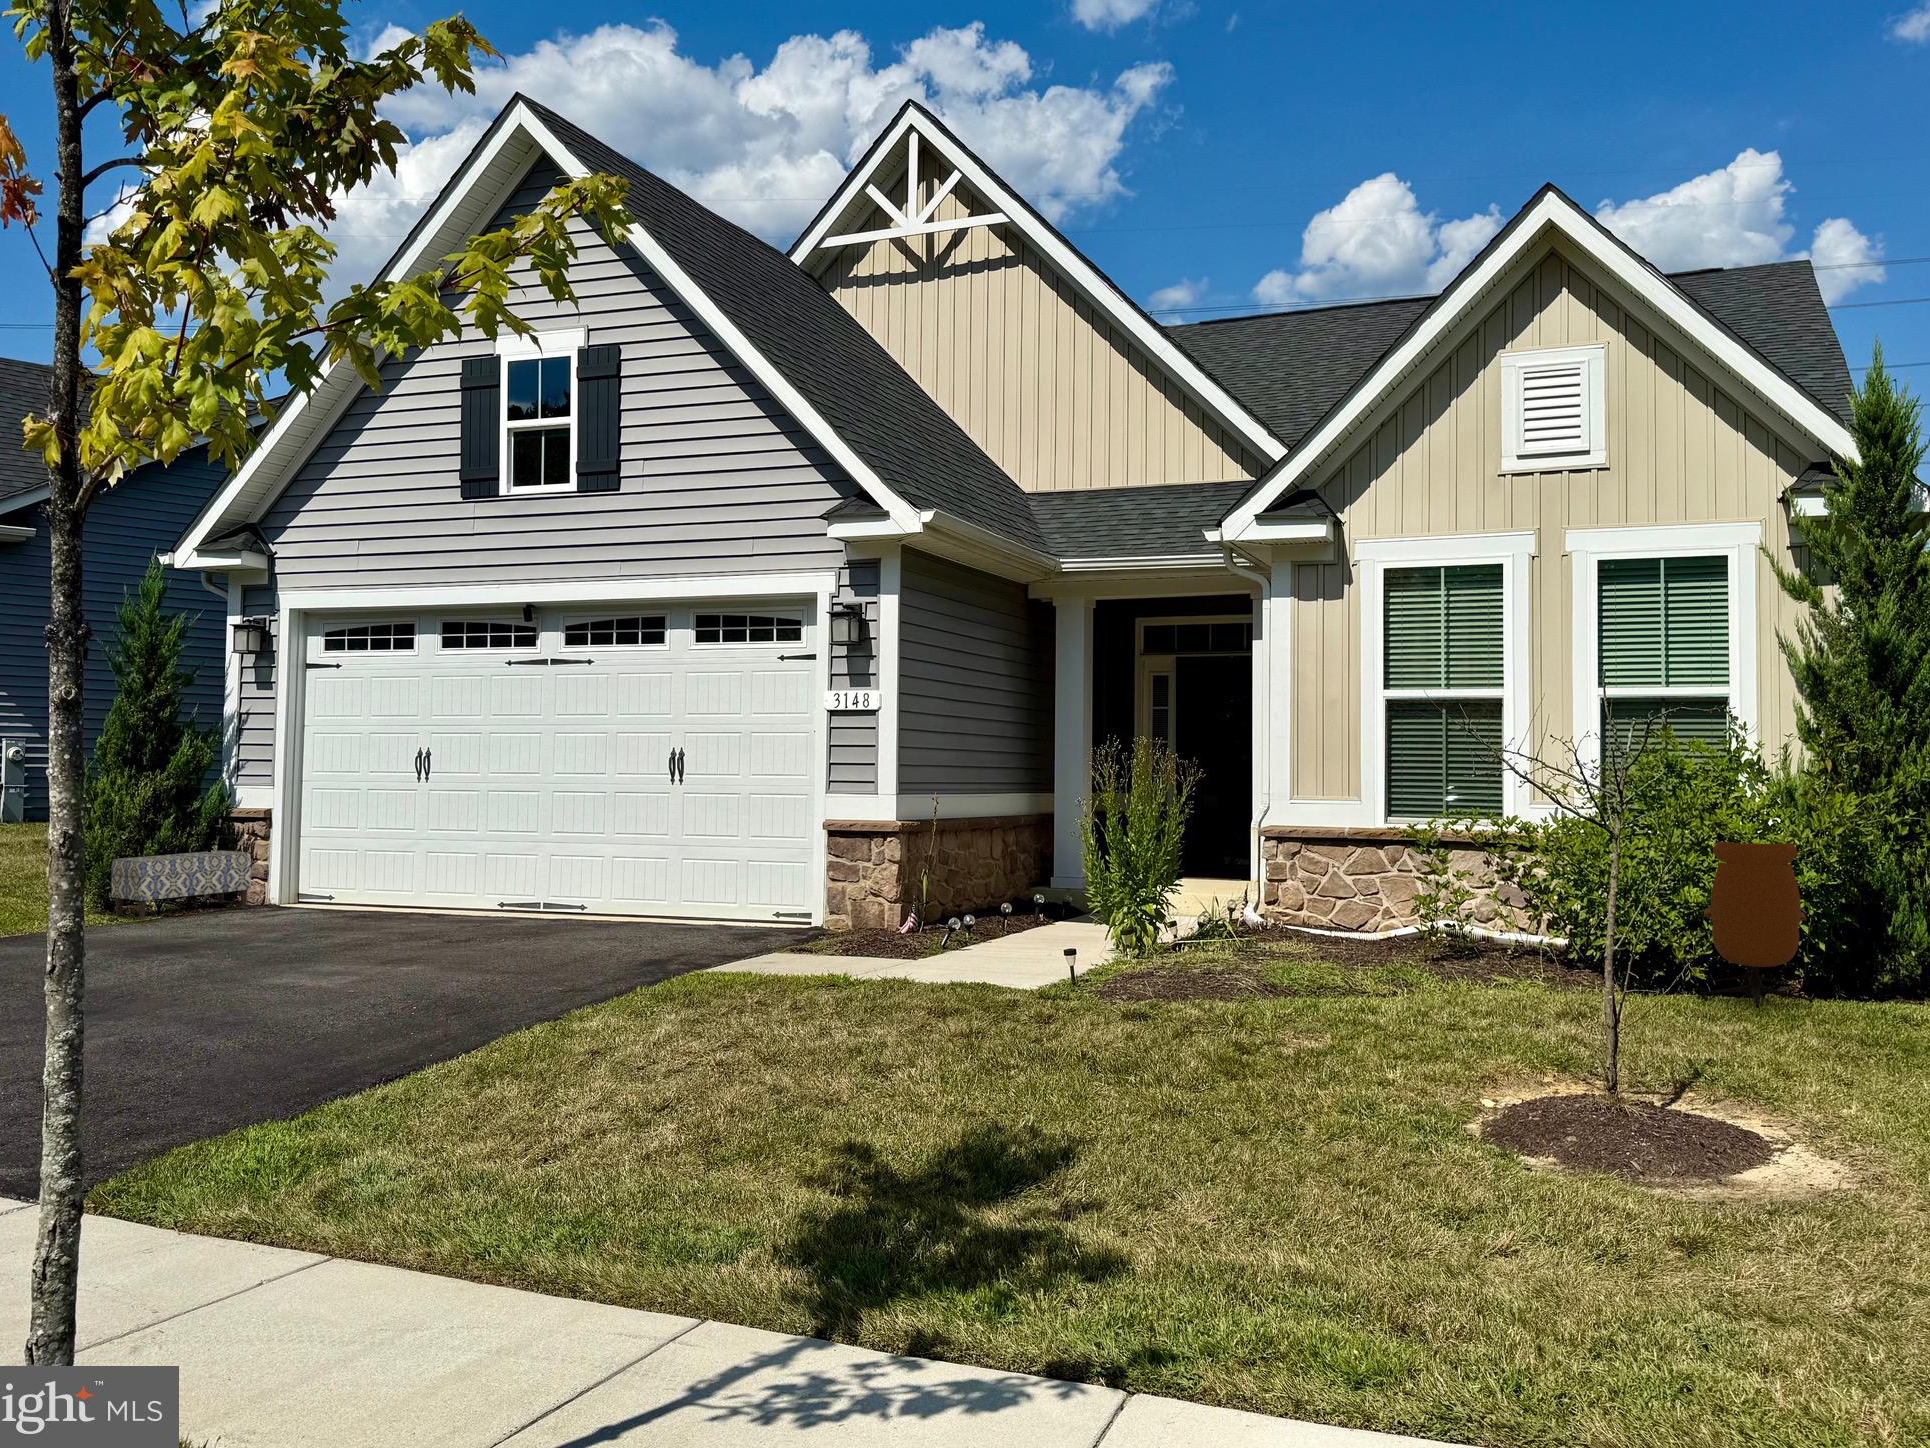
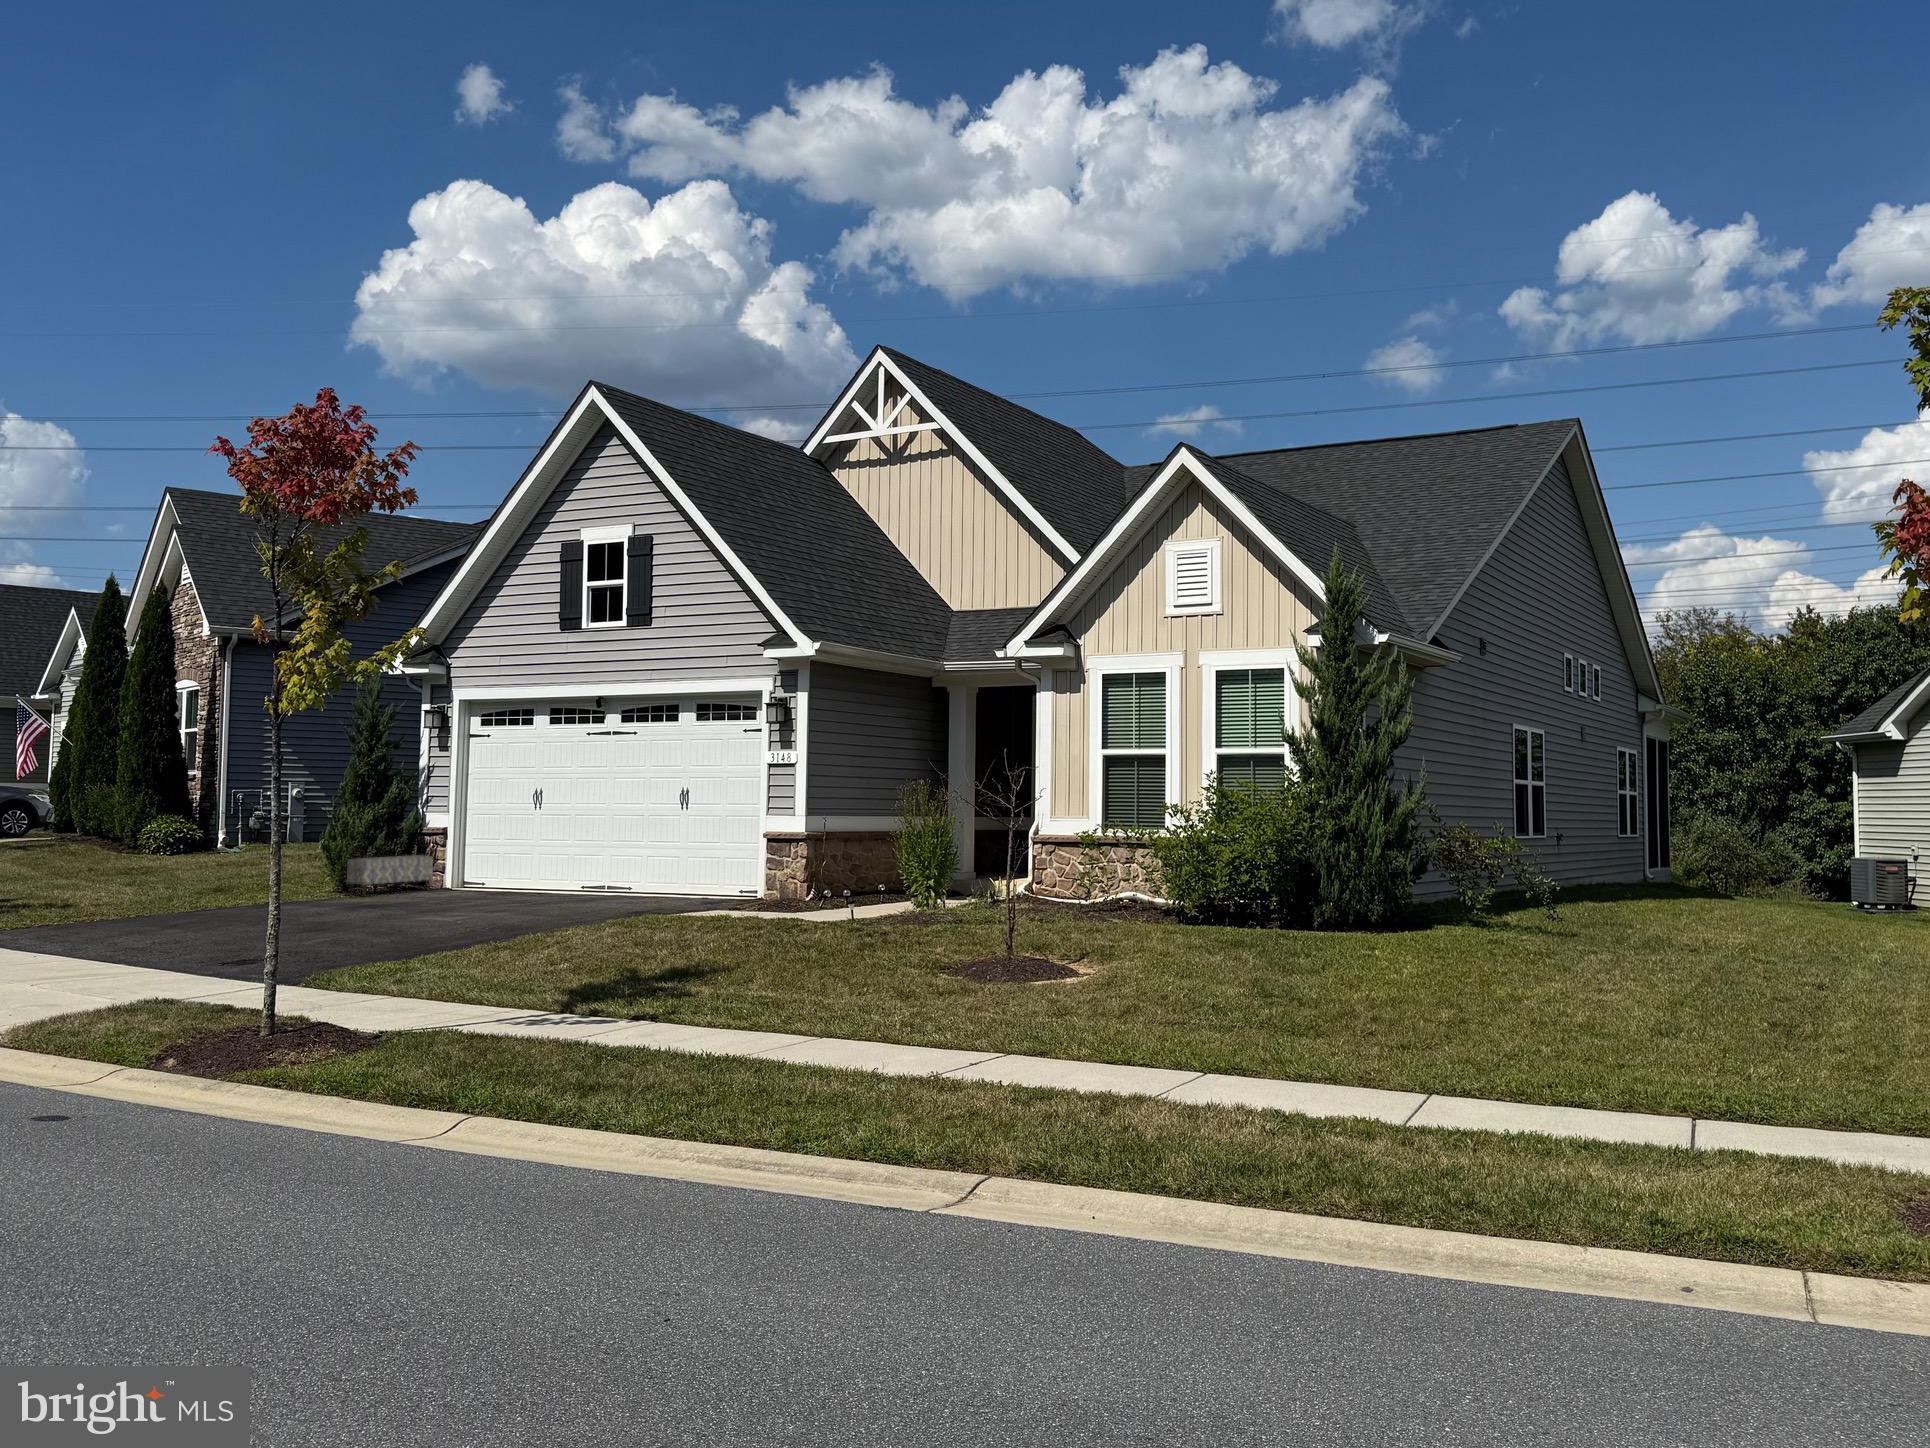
lounge chair: present [1700,842,1813,1008] -> none [1175,843,1250,936]

